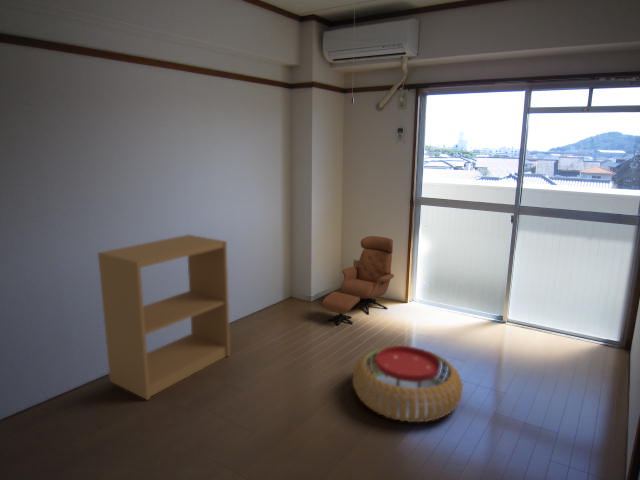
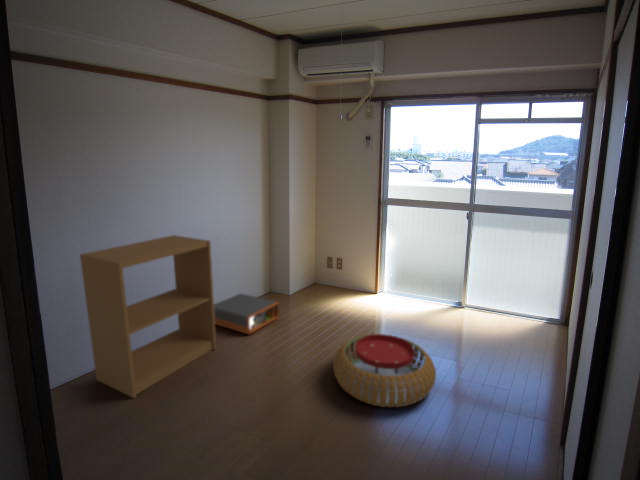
armchair: present [322,236,394,325] -> none [301,234,365,316]
storage box: none [222,299,298,342] -> present [214,294,279,334]

